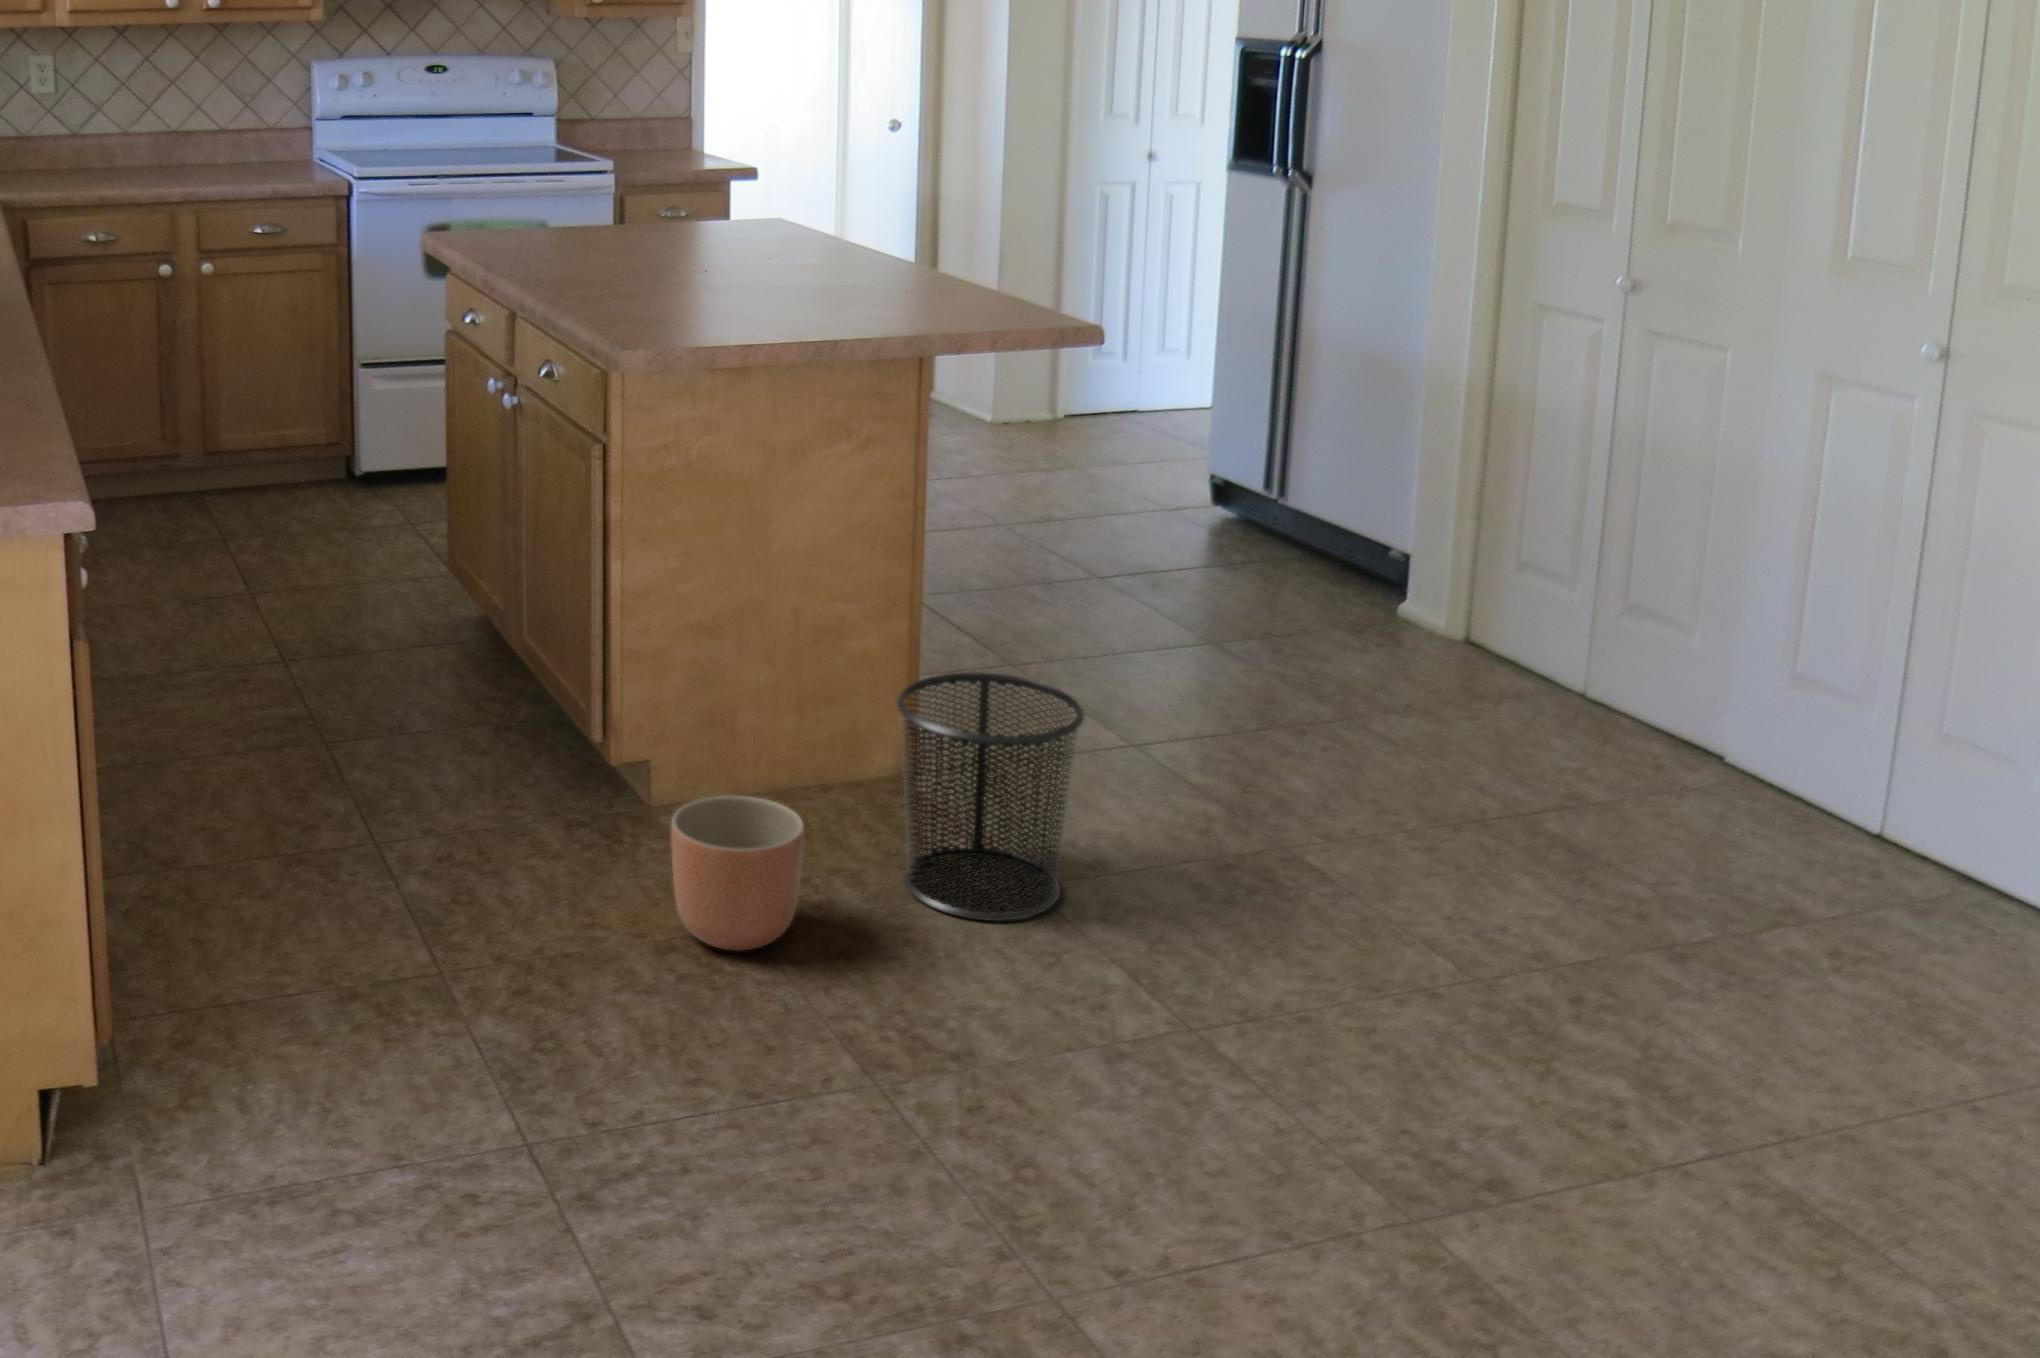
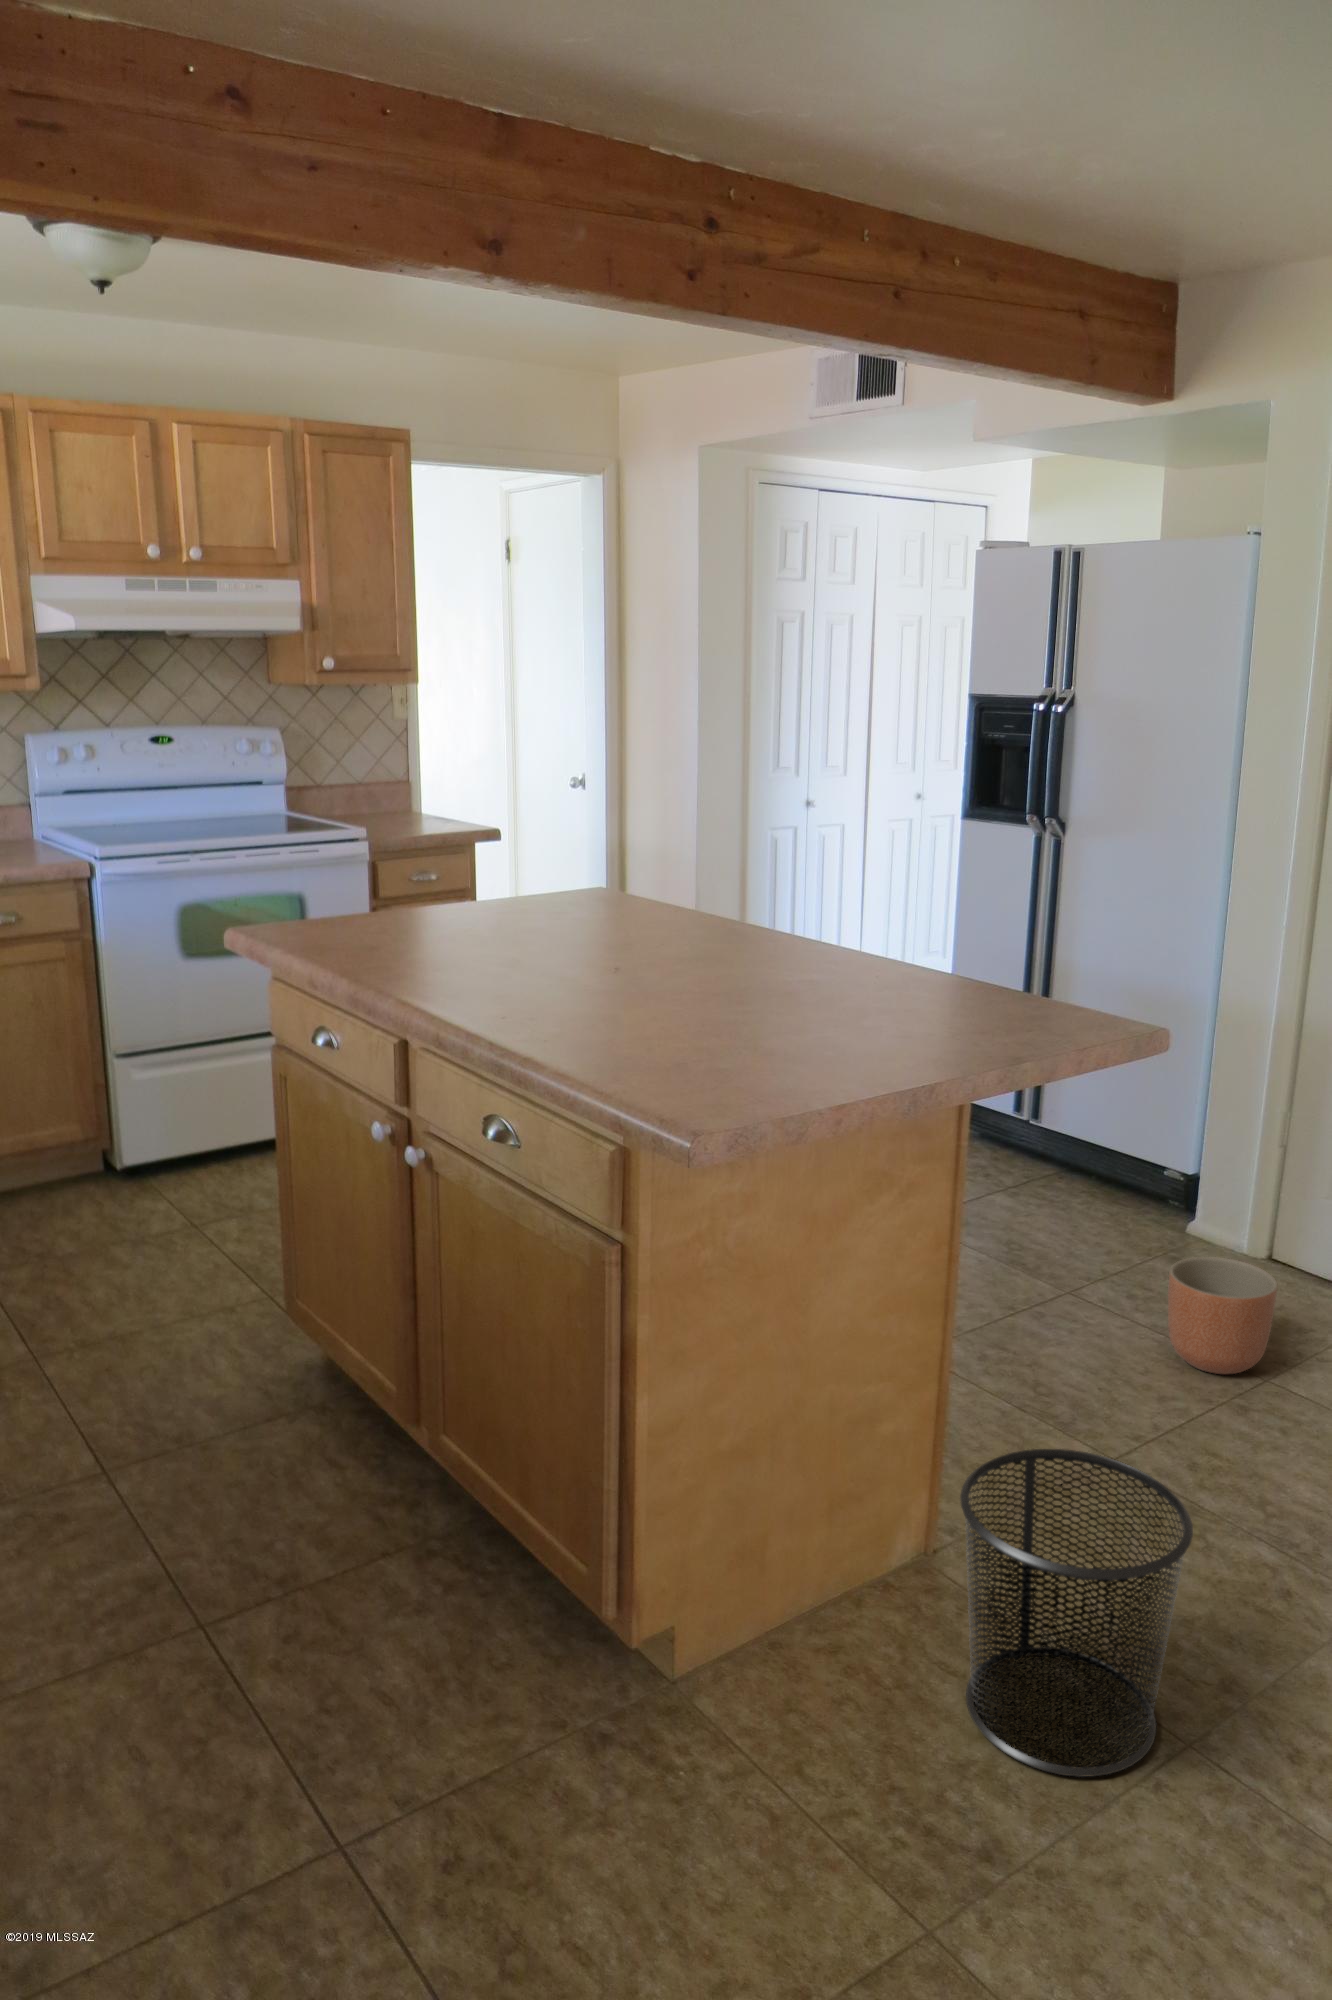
planter: present [671,796,804,951] -> present [1168,1257,1277,1374]

